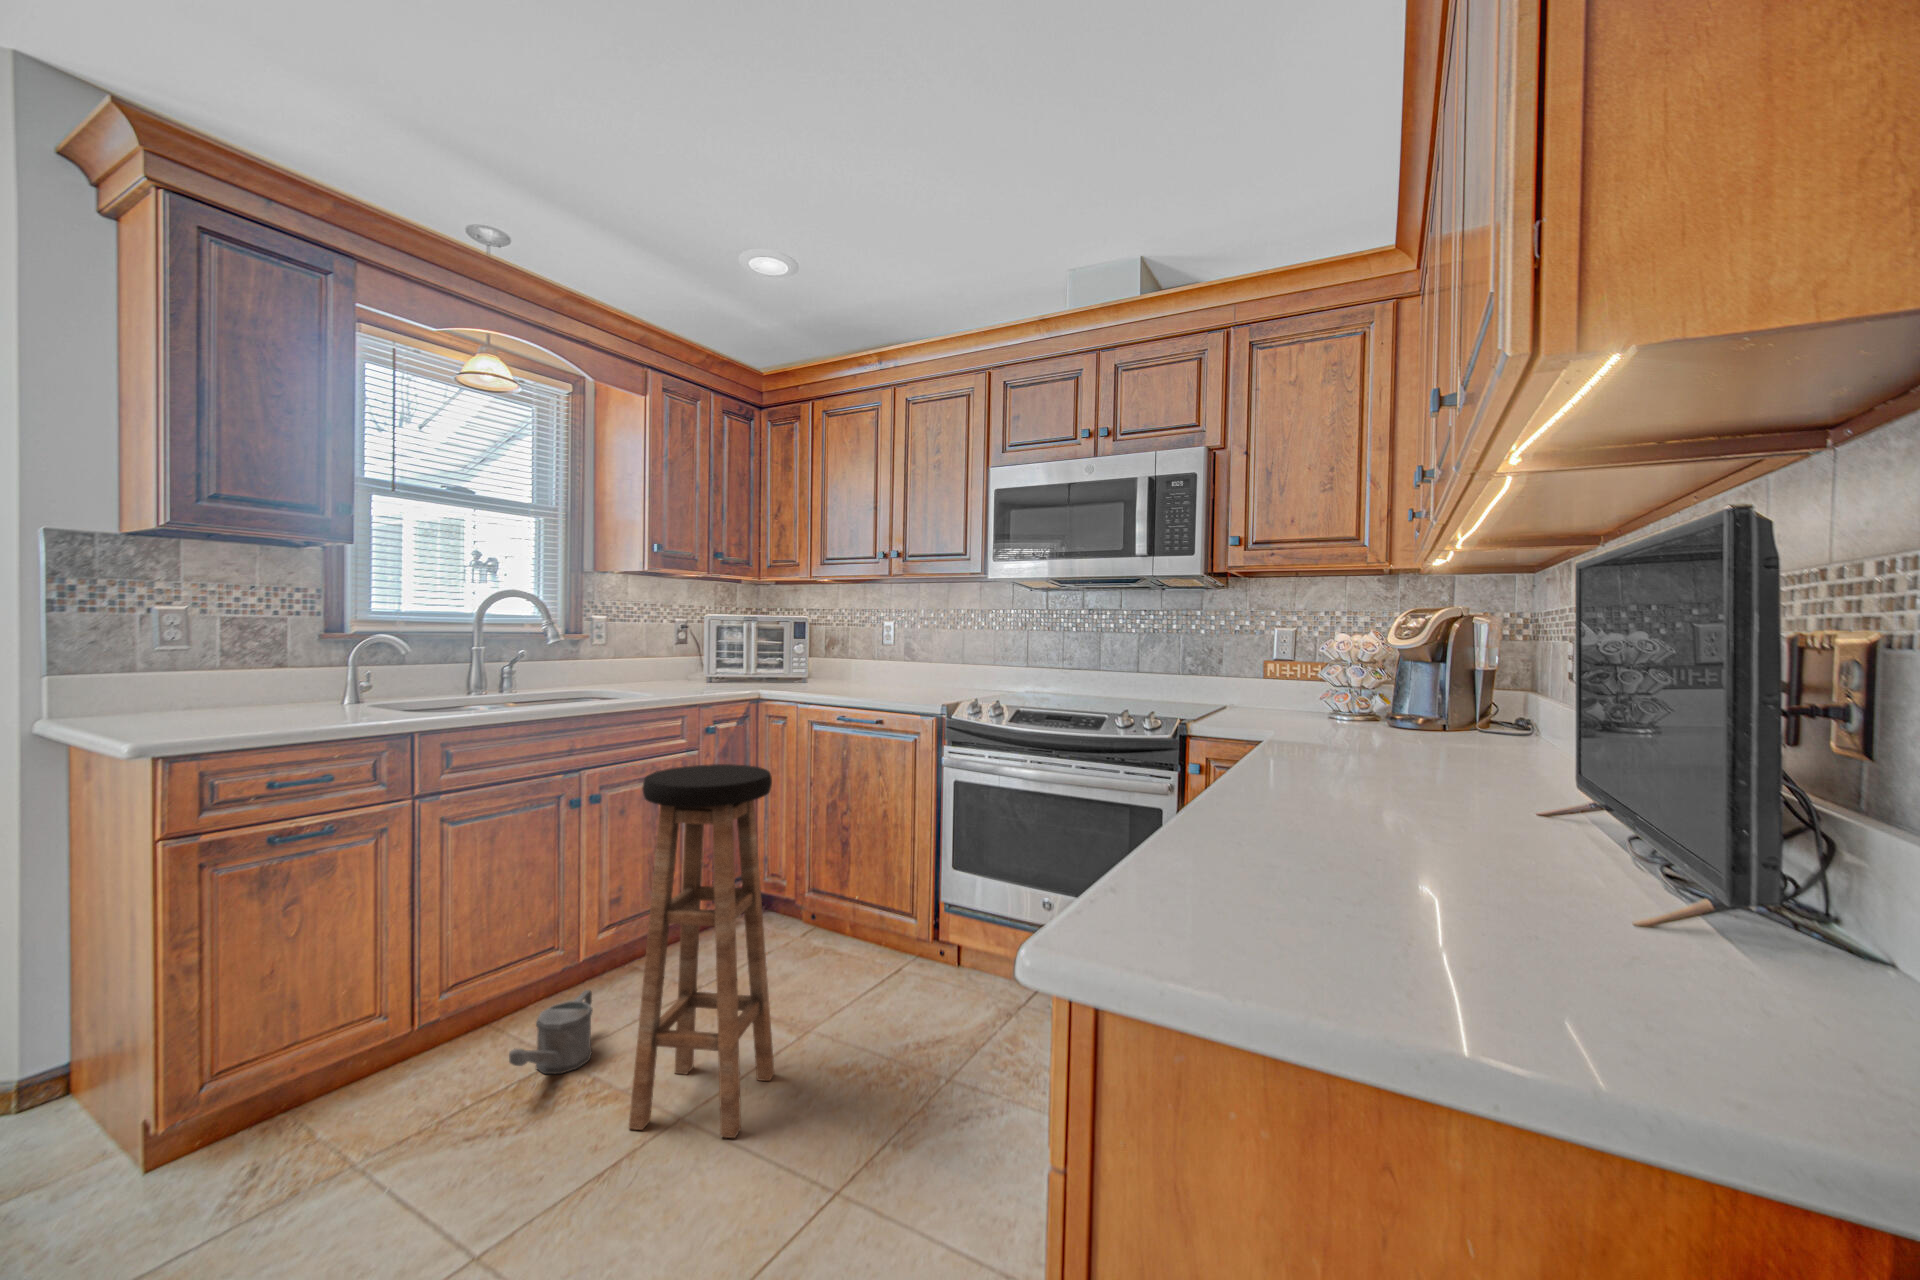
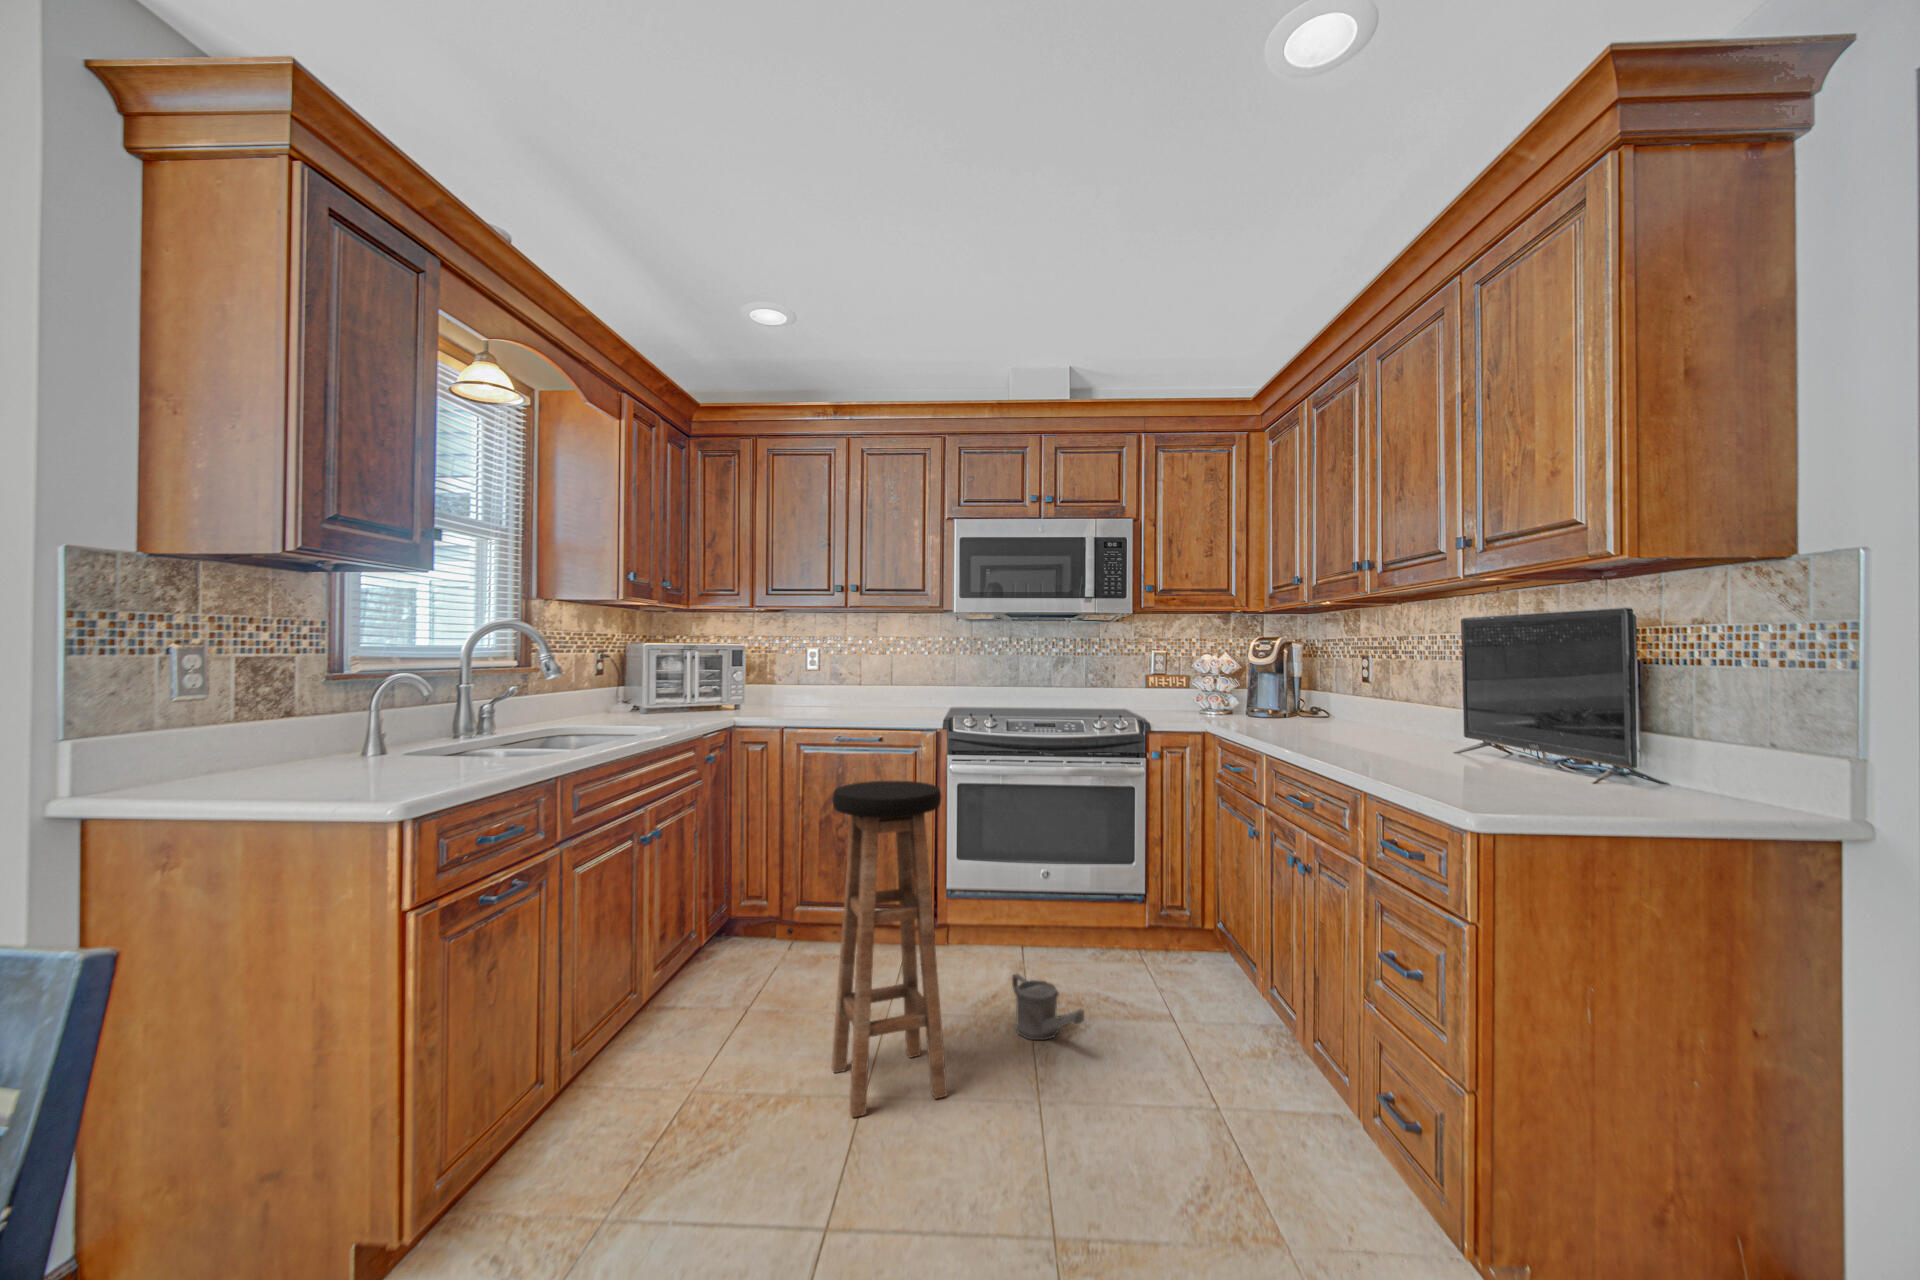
watering can: present [509,990,592,1074] -> present [1012,974,1084,1040]

